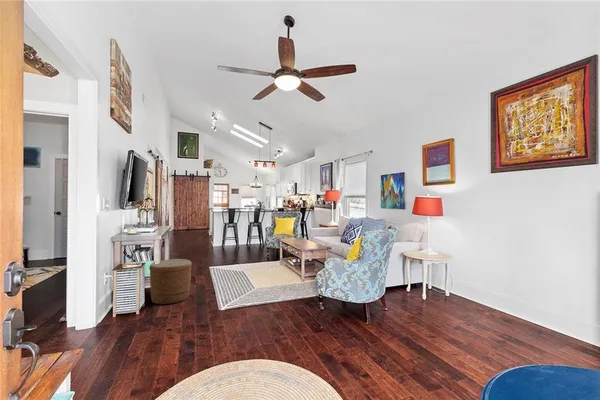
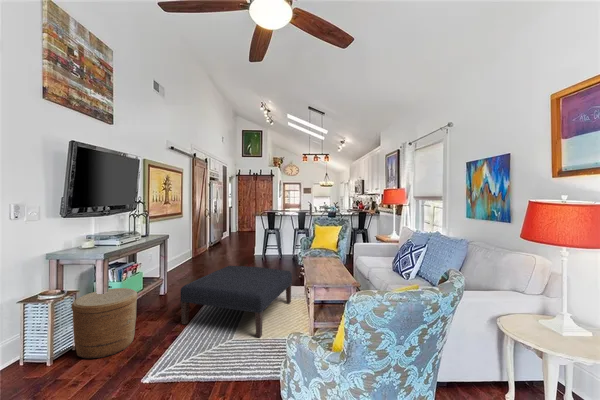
ottoman: none [210,246,276,285] -> present [181,266,292,337]

